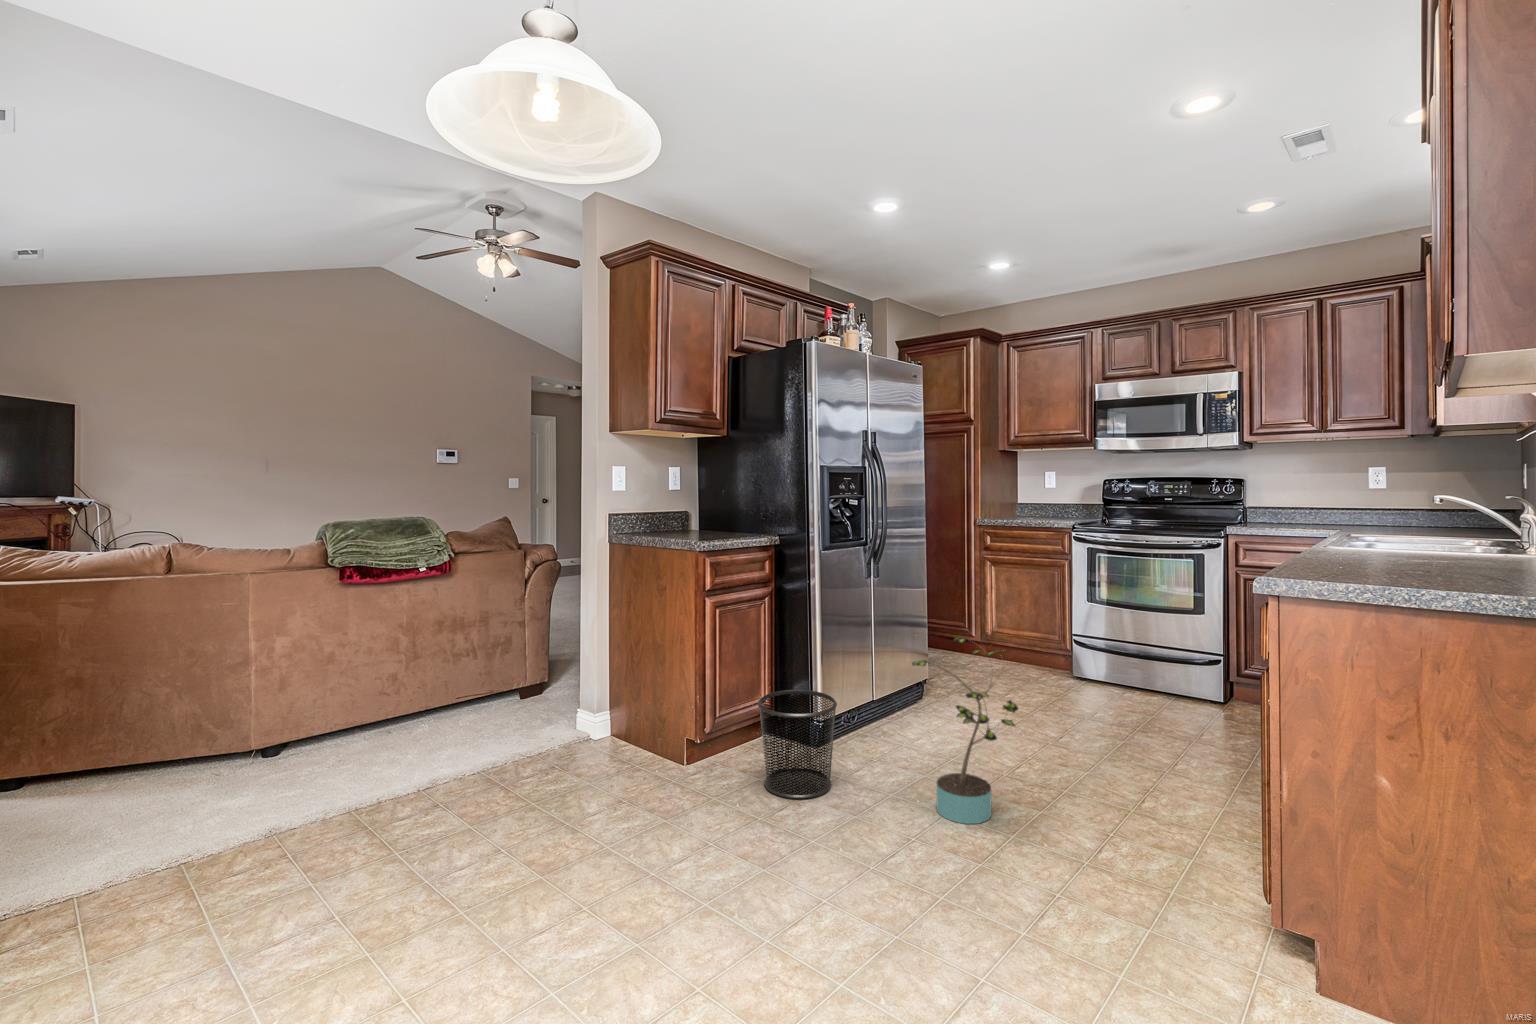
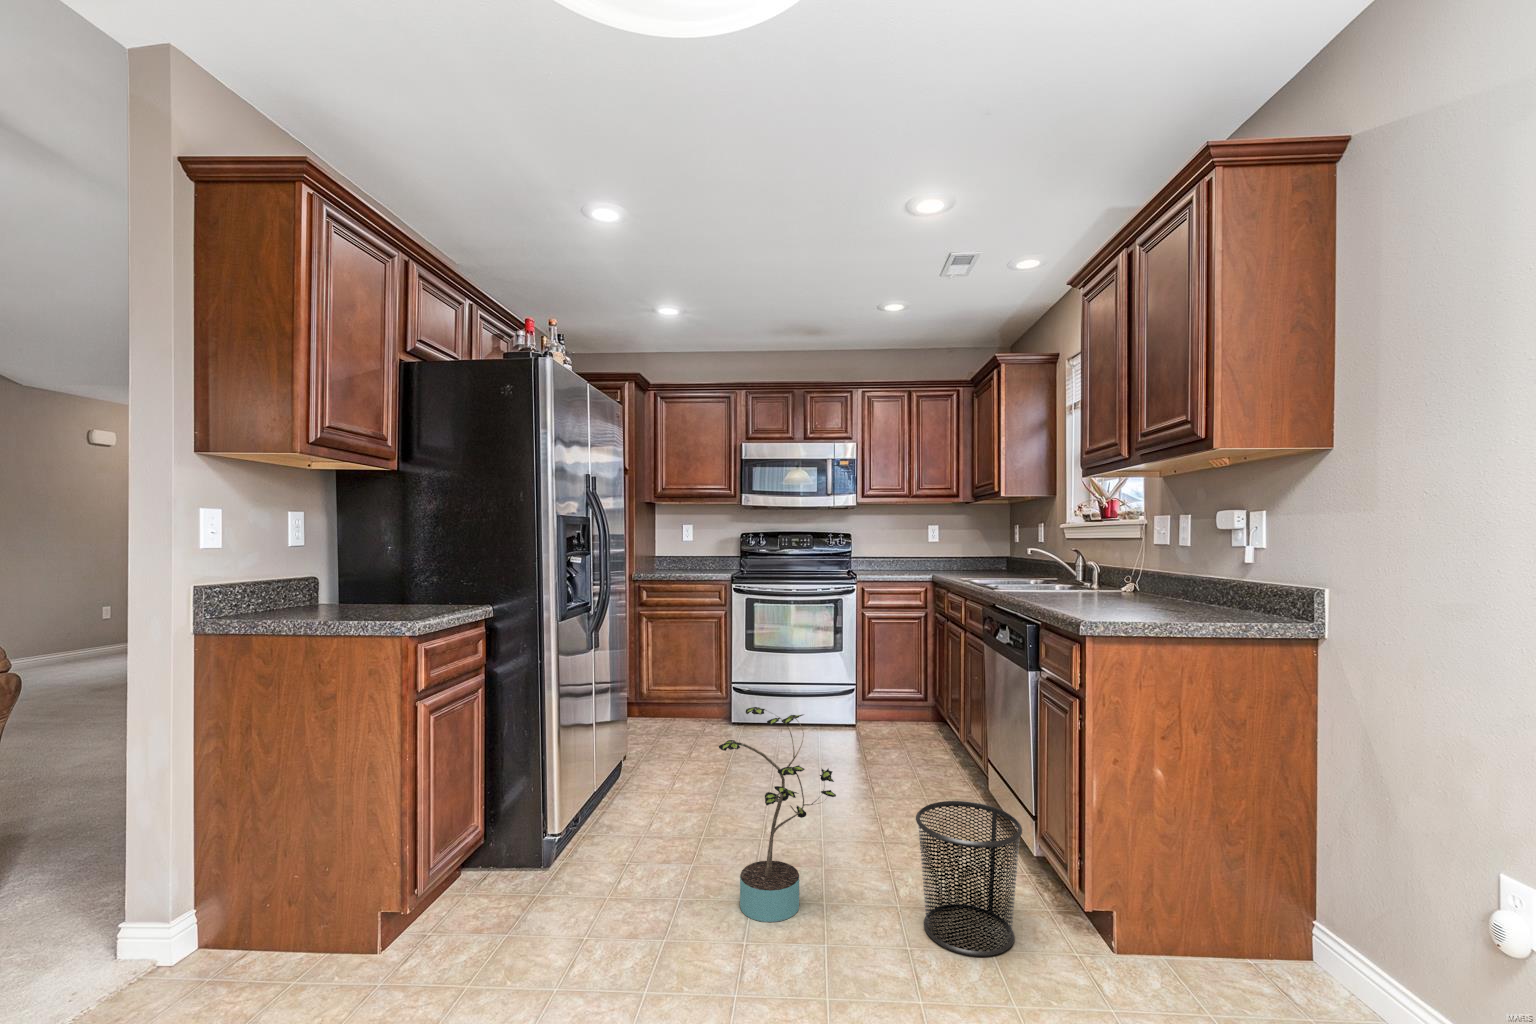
waste bin: present [758,690,837,799] -> present [916,801,1022,956]

